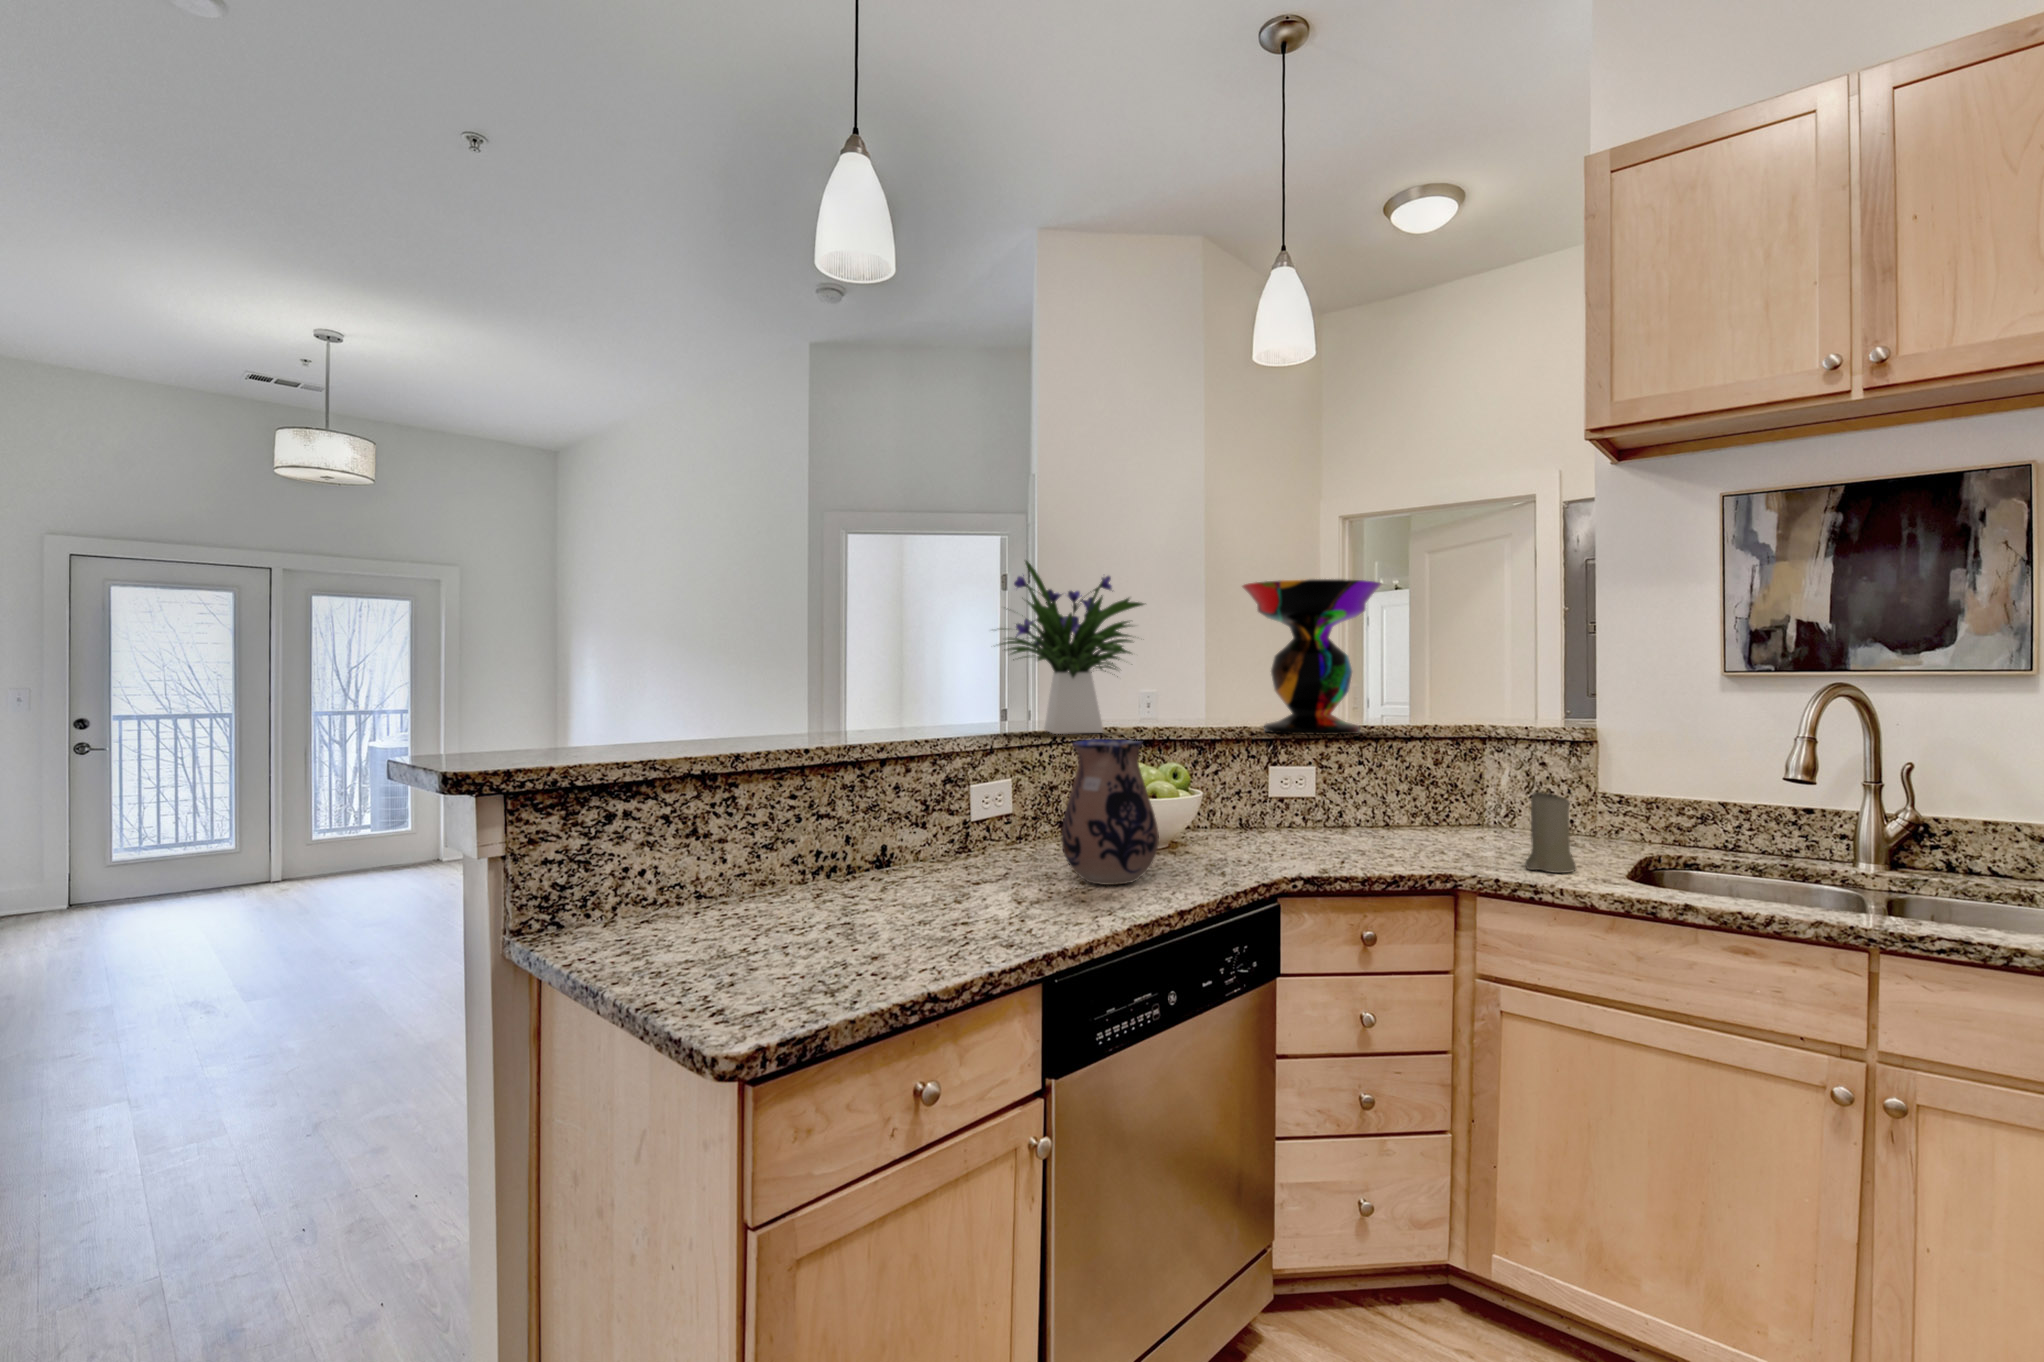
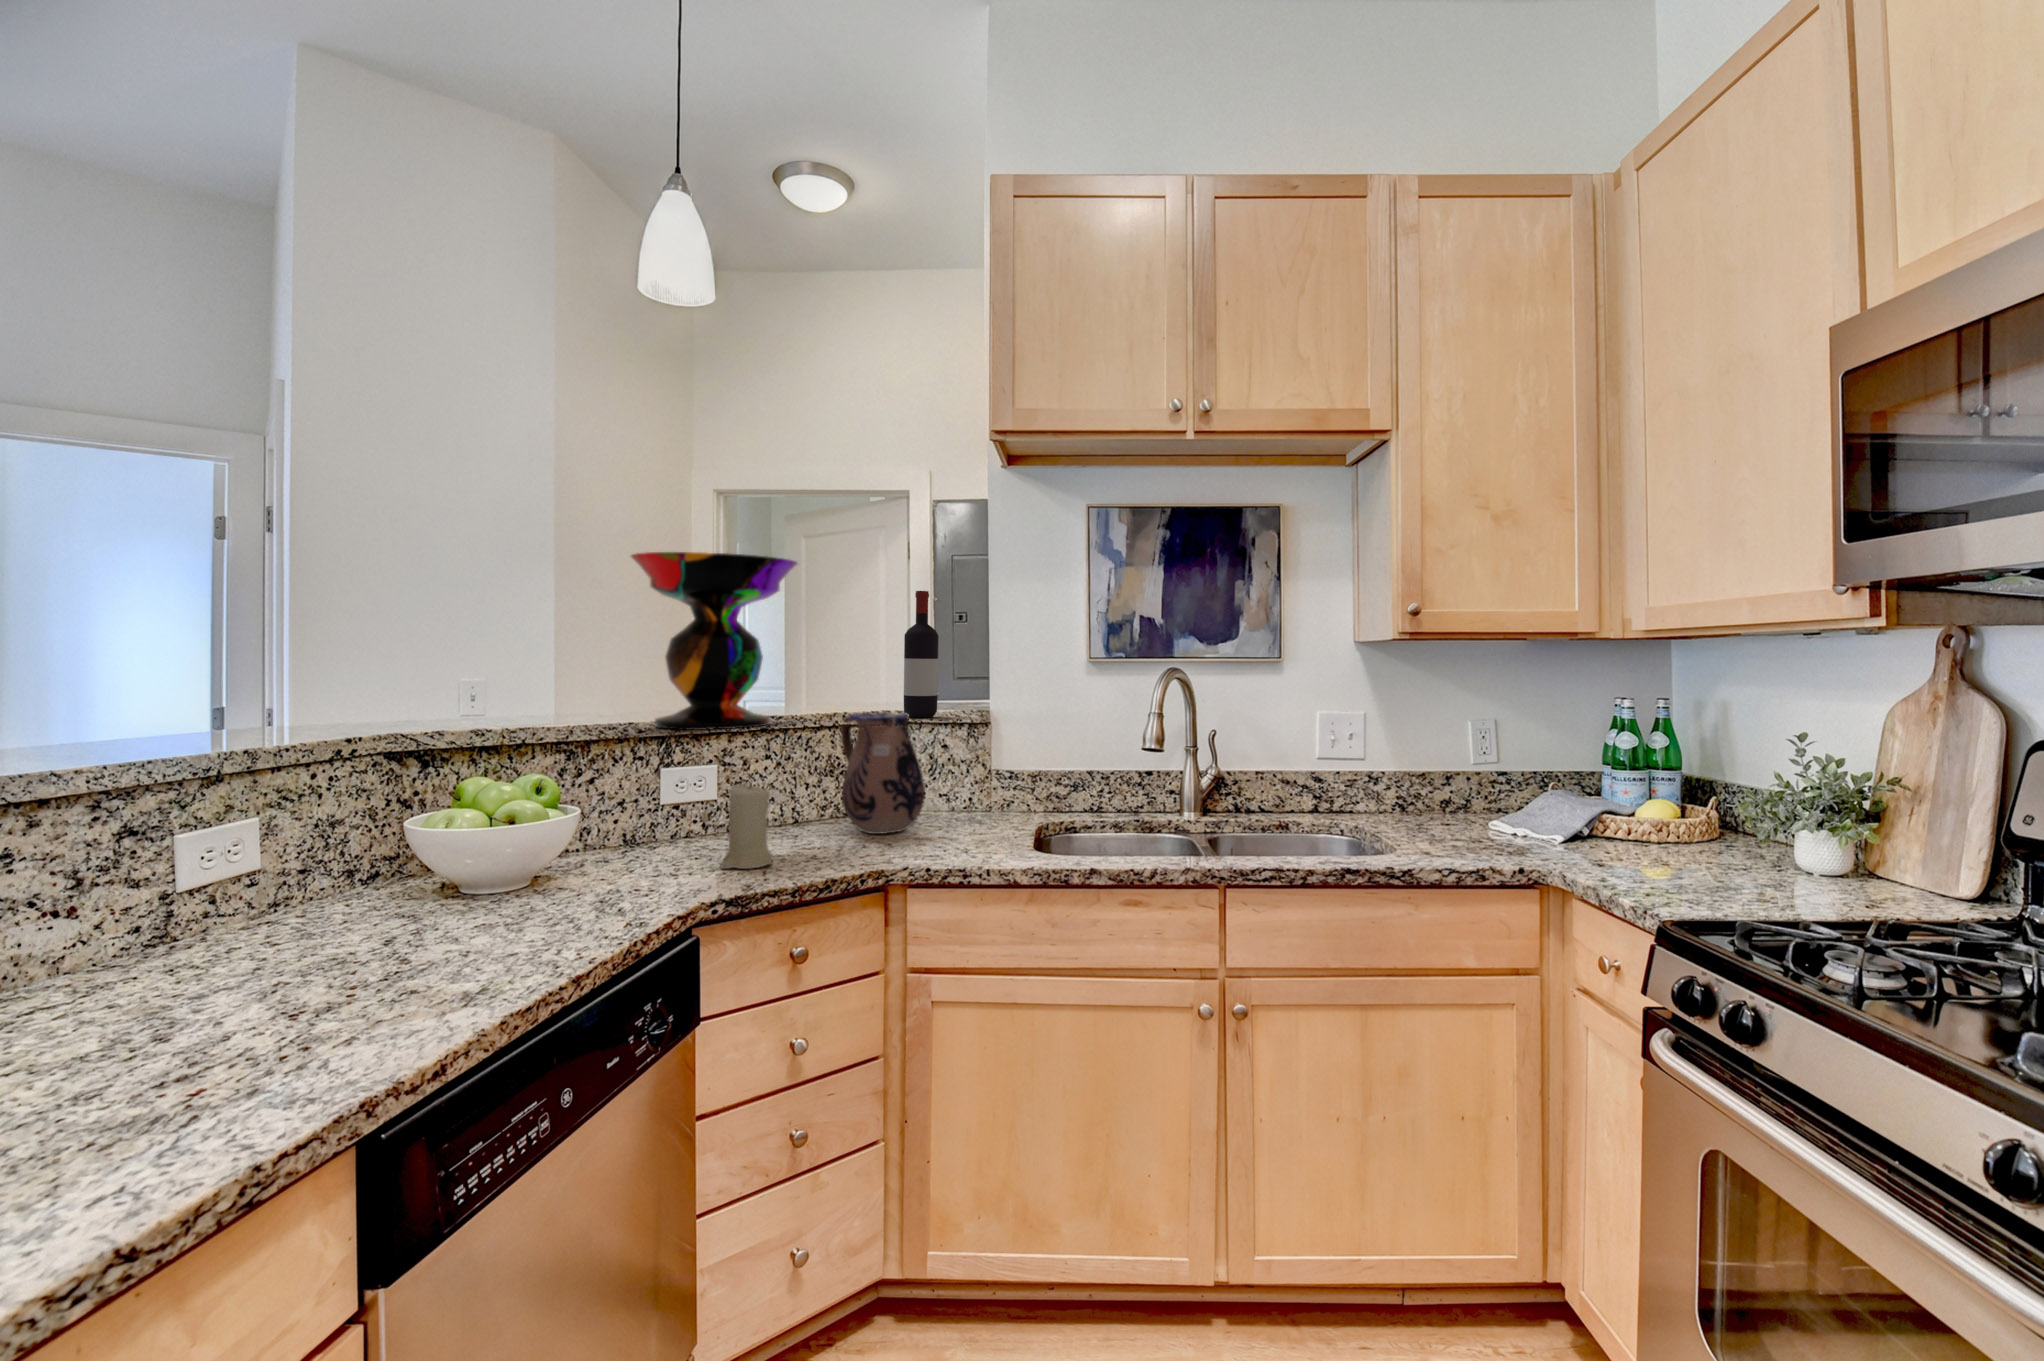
flower arrangement: present [1001,561,1144,734] -> none [210,495,494,747]
wine bottle: none [1494,604,1532,733] -> present [904,591,939,718]
ceramic pitcher: present [1061,739,1159,885] -> present [841,713,925,834]
candle: present [1525,792,1576,873] -> present [721,785,773,869]

